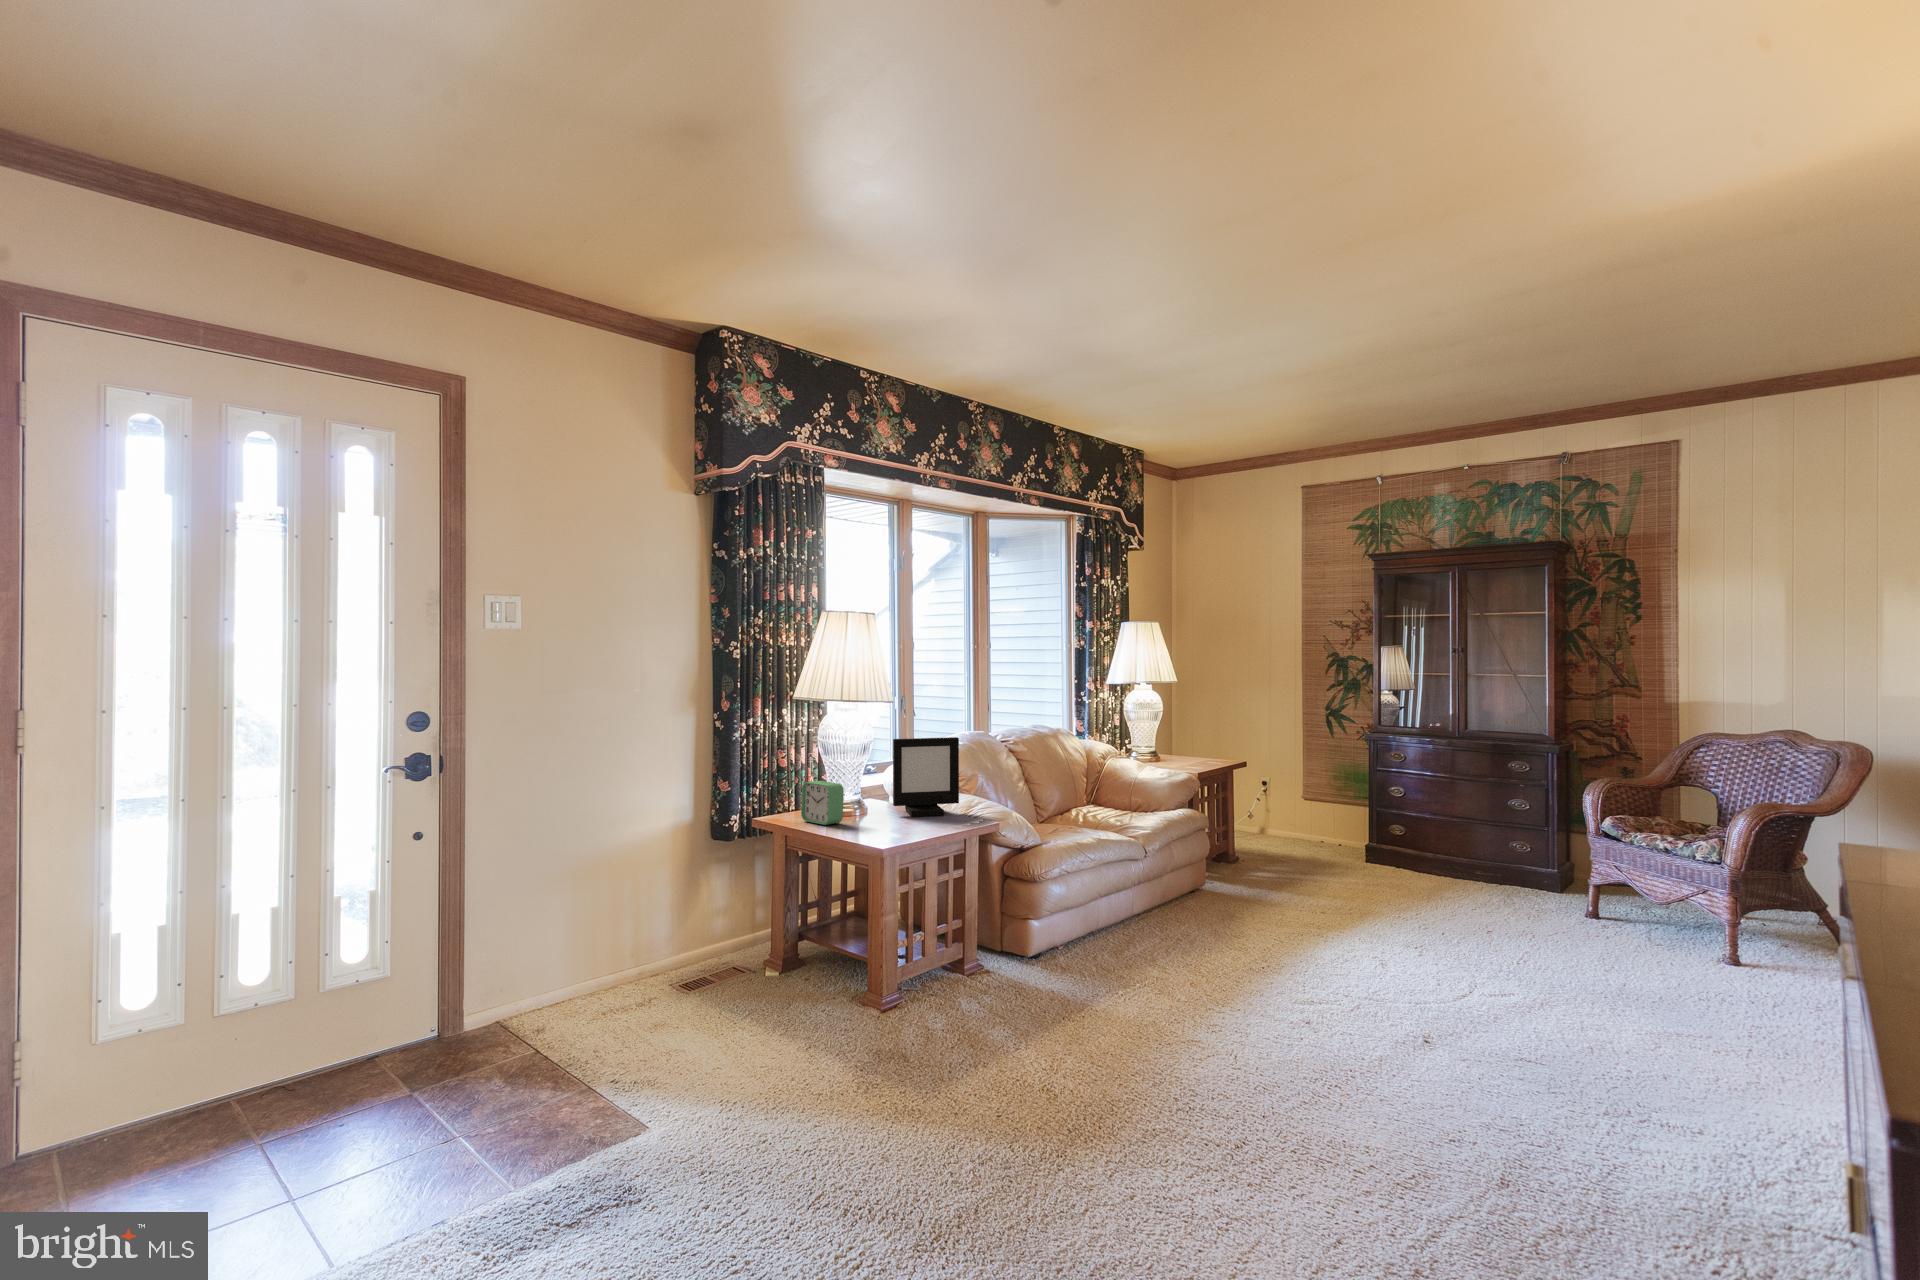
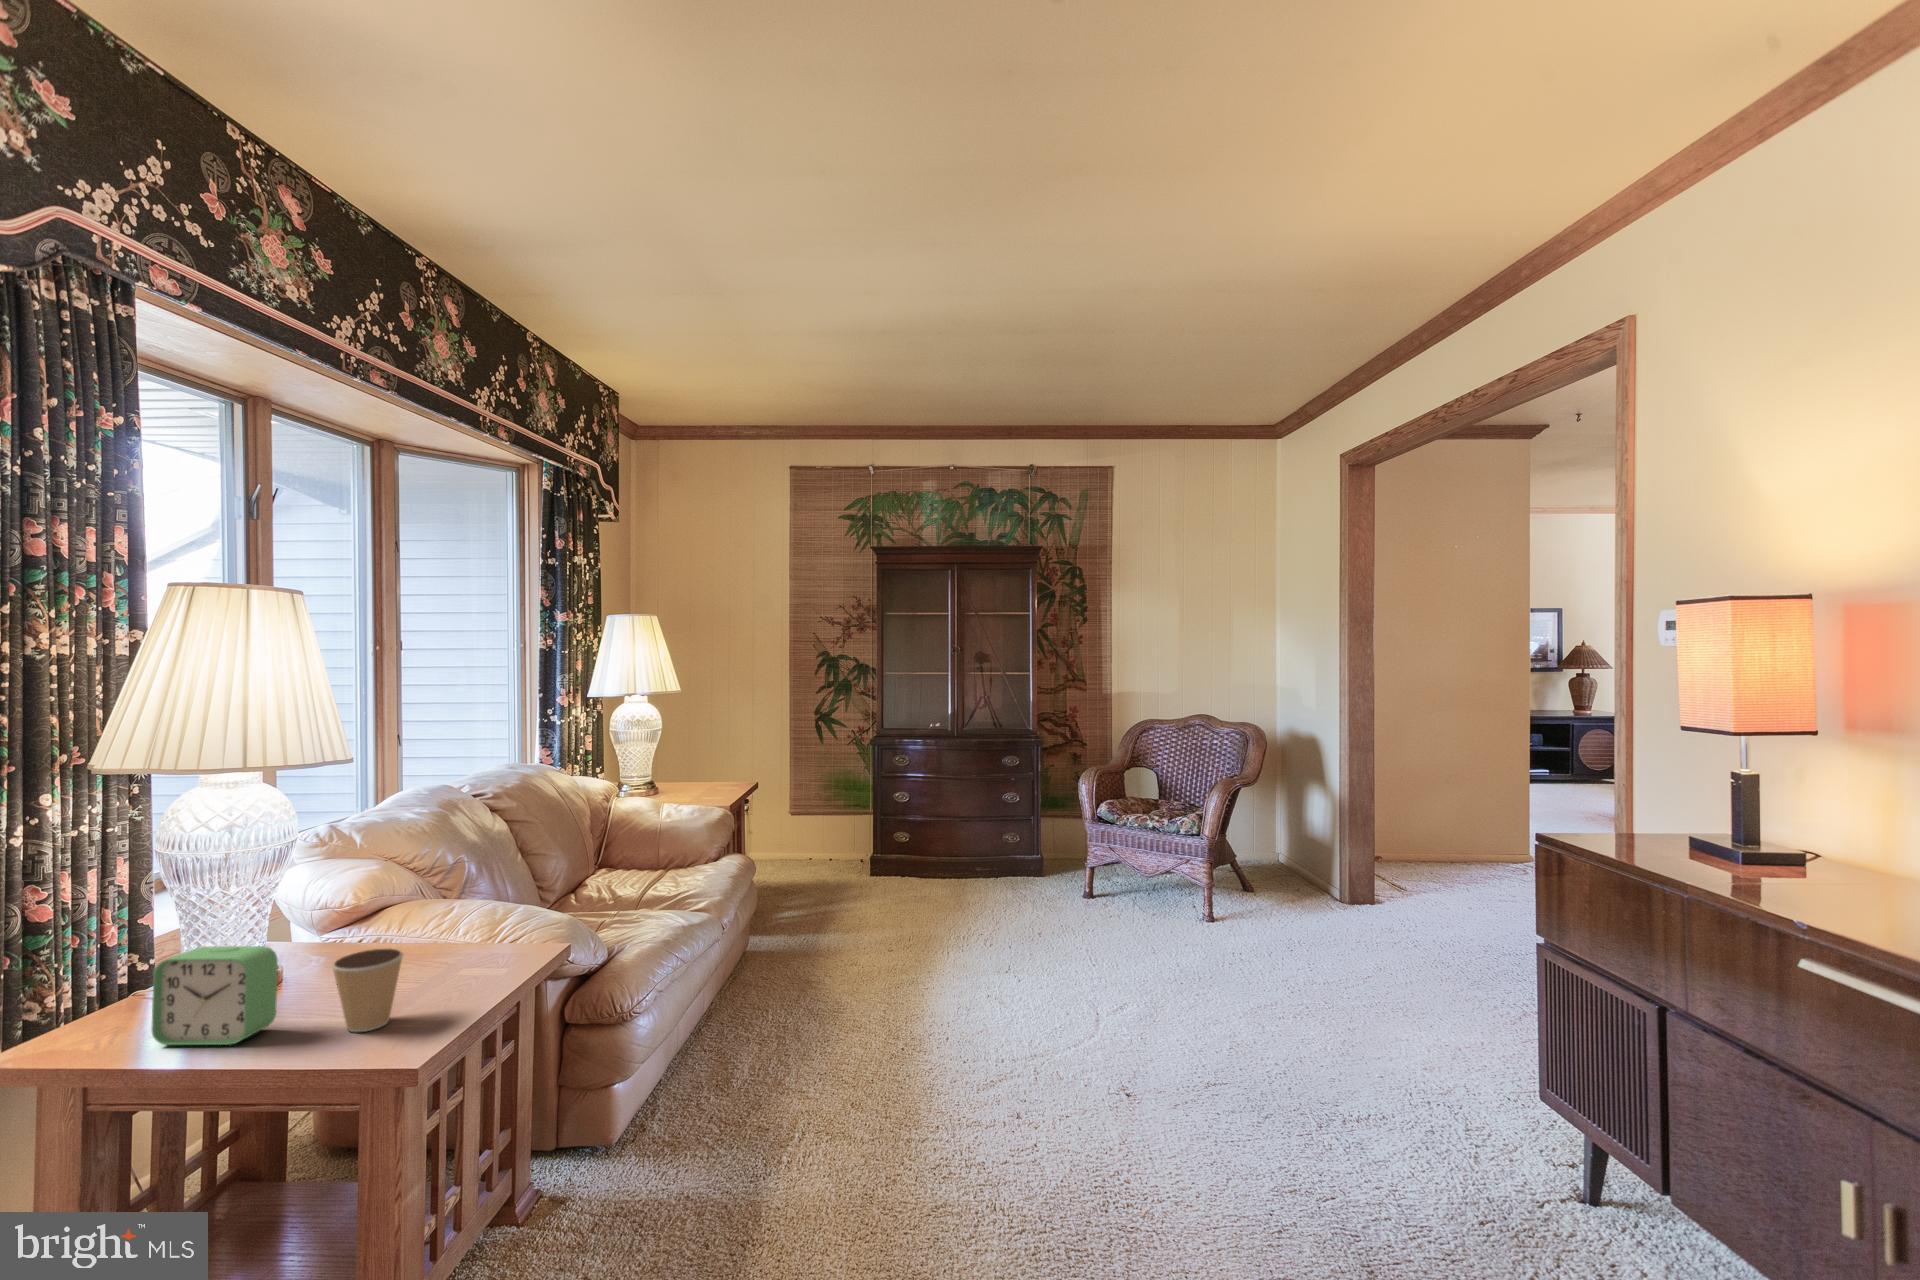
picture frame: present [893,737,959,817] -> none [369,812,499,971]
coffee cup: none [859,793,889,831] -> present [332,948,403,1032]

